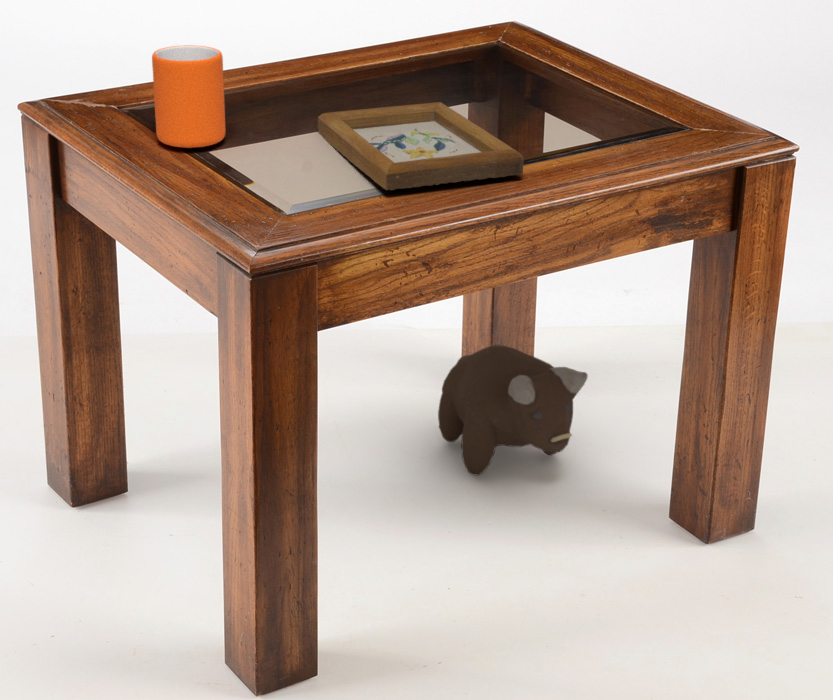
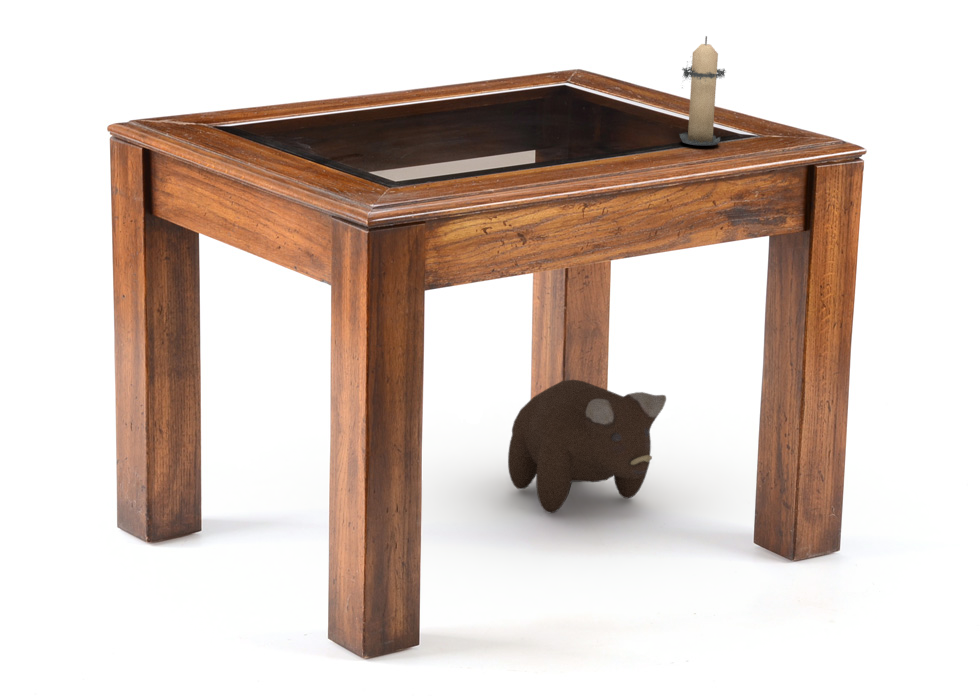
candle: none [599,29,659,147] -> present [679,36,725,146]
mug: present [152,45,226,148] -> none [253,50,319,142]
picture frame: present [318,102,524,190] -> none [404,111,607,170]

